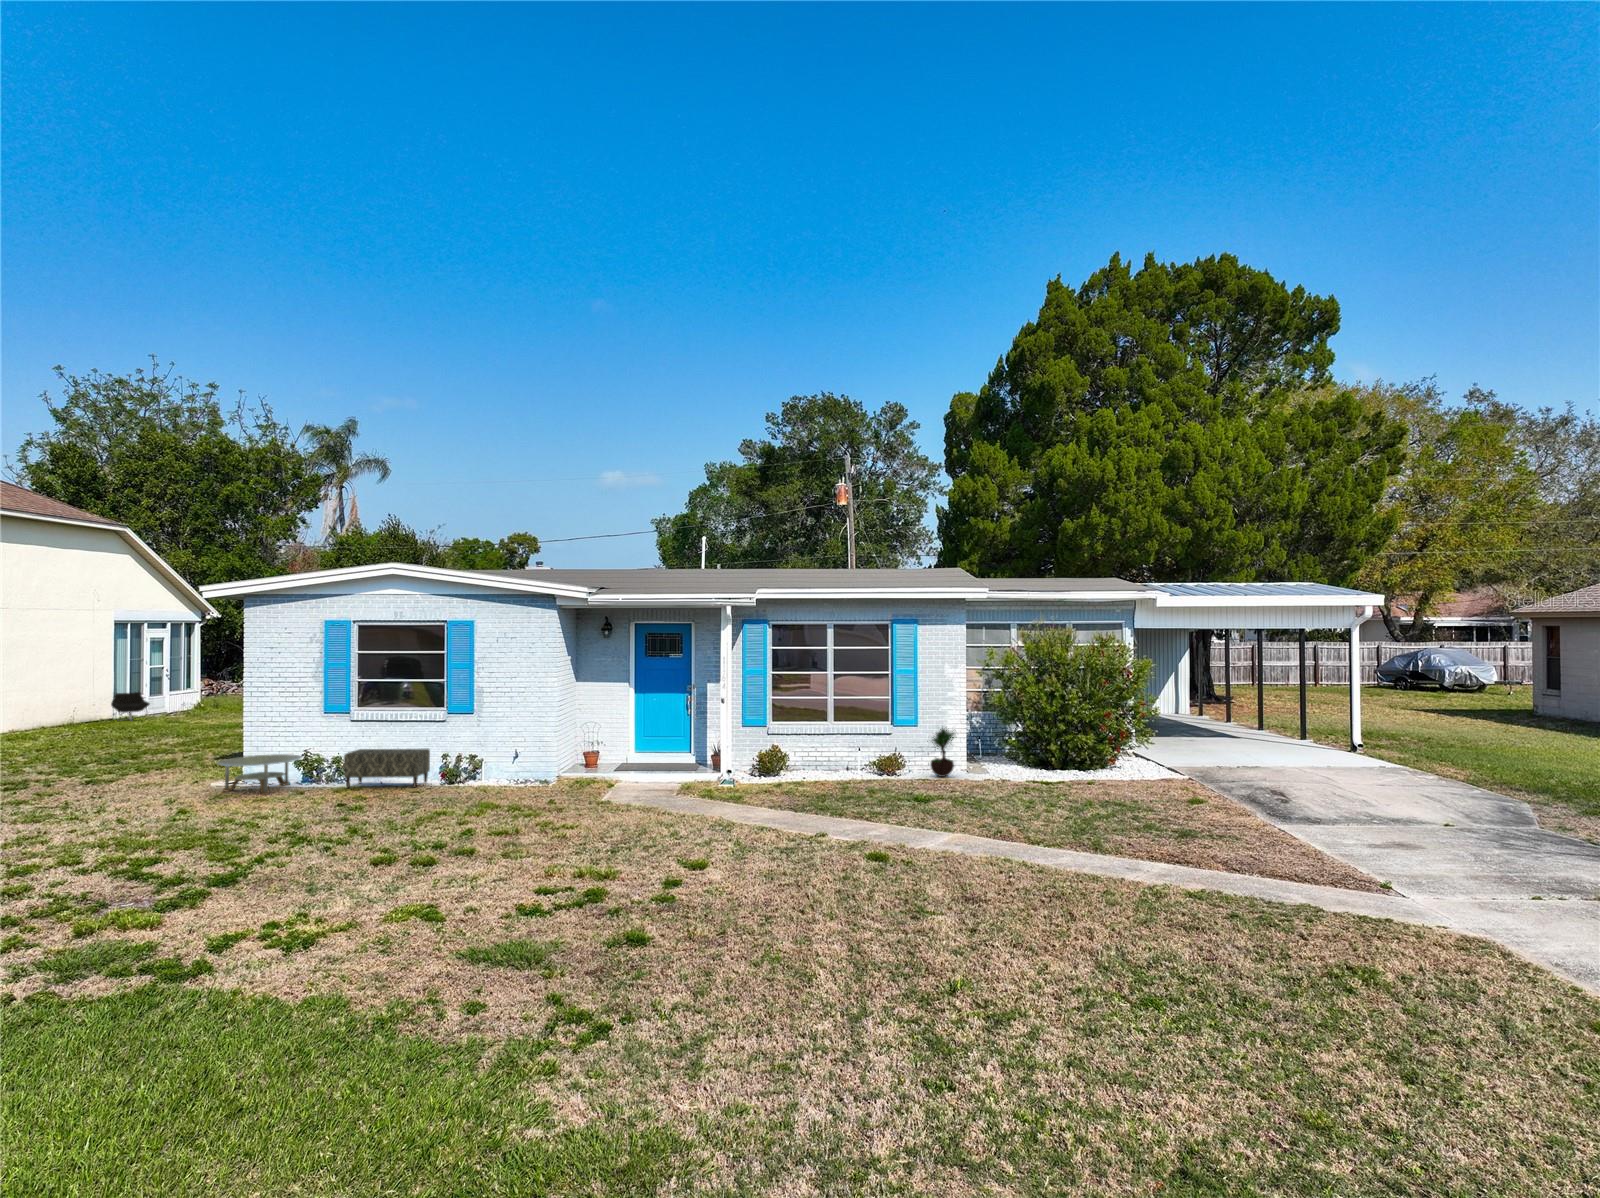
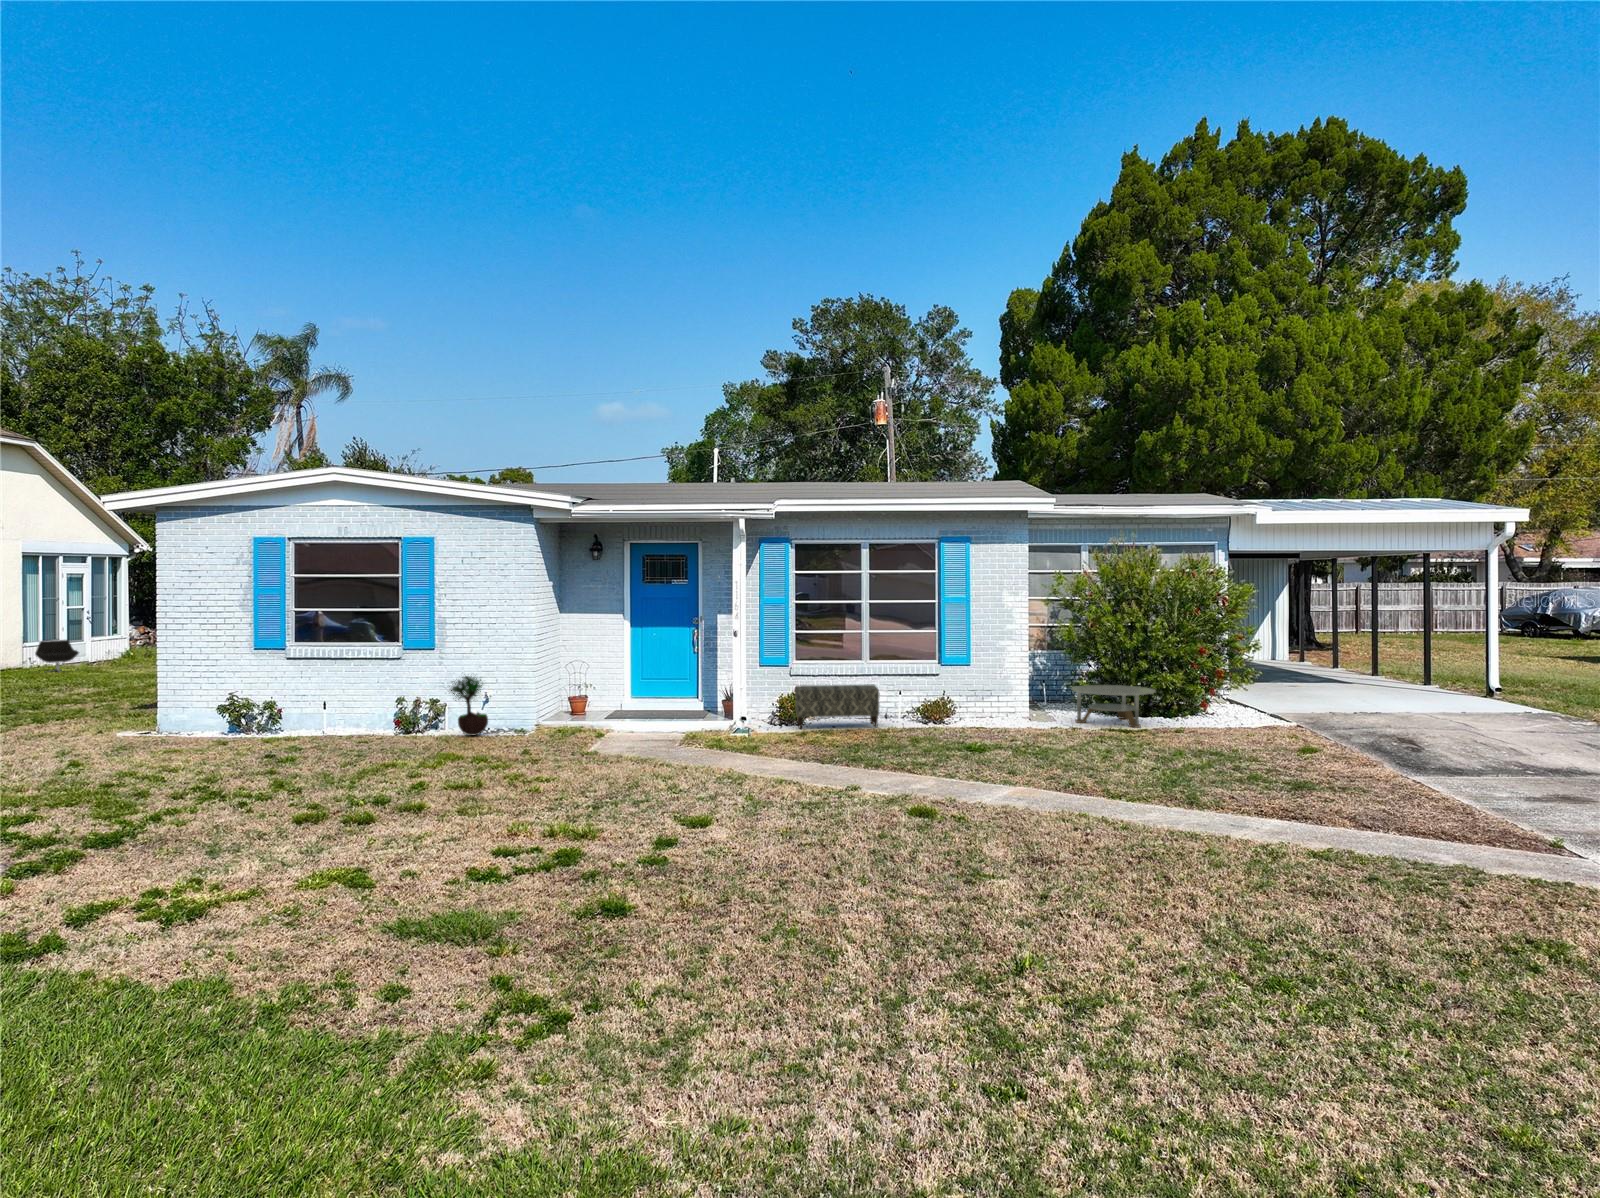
potted tree: present [930,728,954,777] -> present [449,676,488,736]
bench: present [343,749,430,788] -> present [795,685,880,729]
round table: present [217,754,302,795] -> present [1072,685,1156,728]

